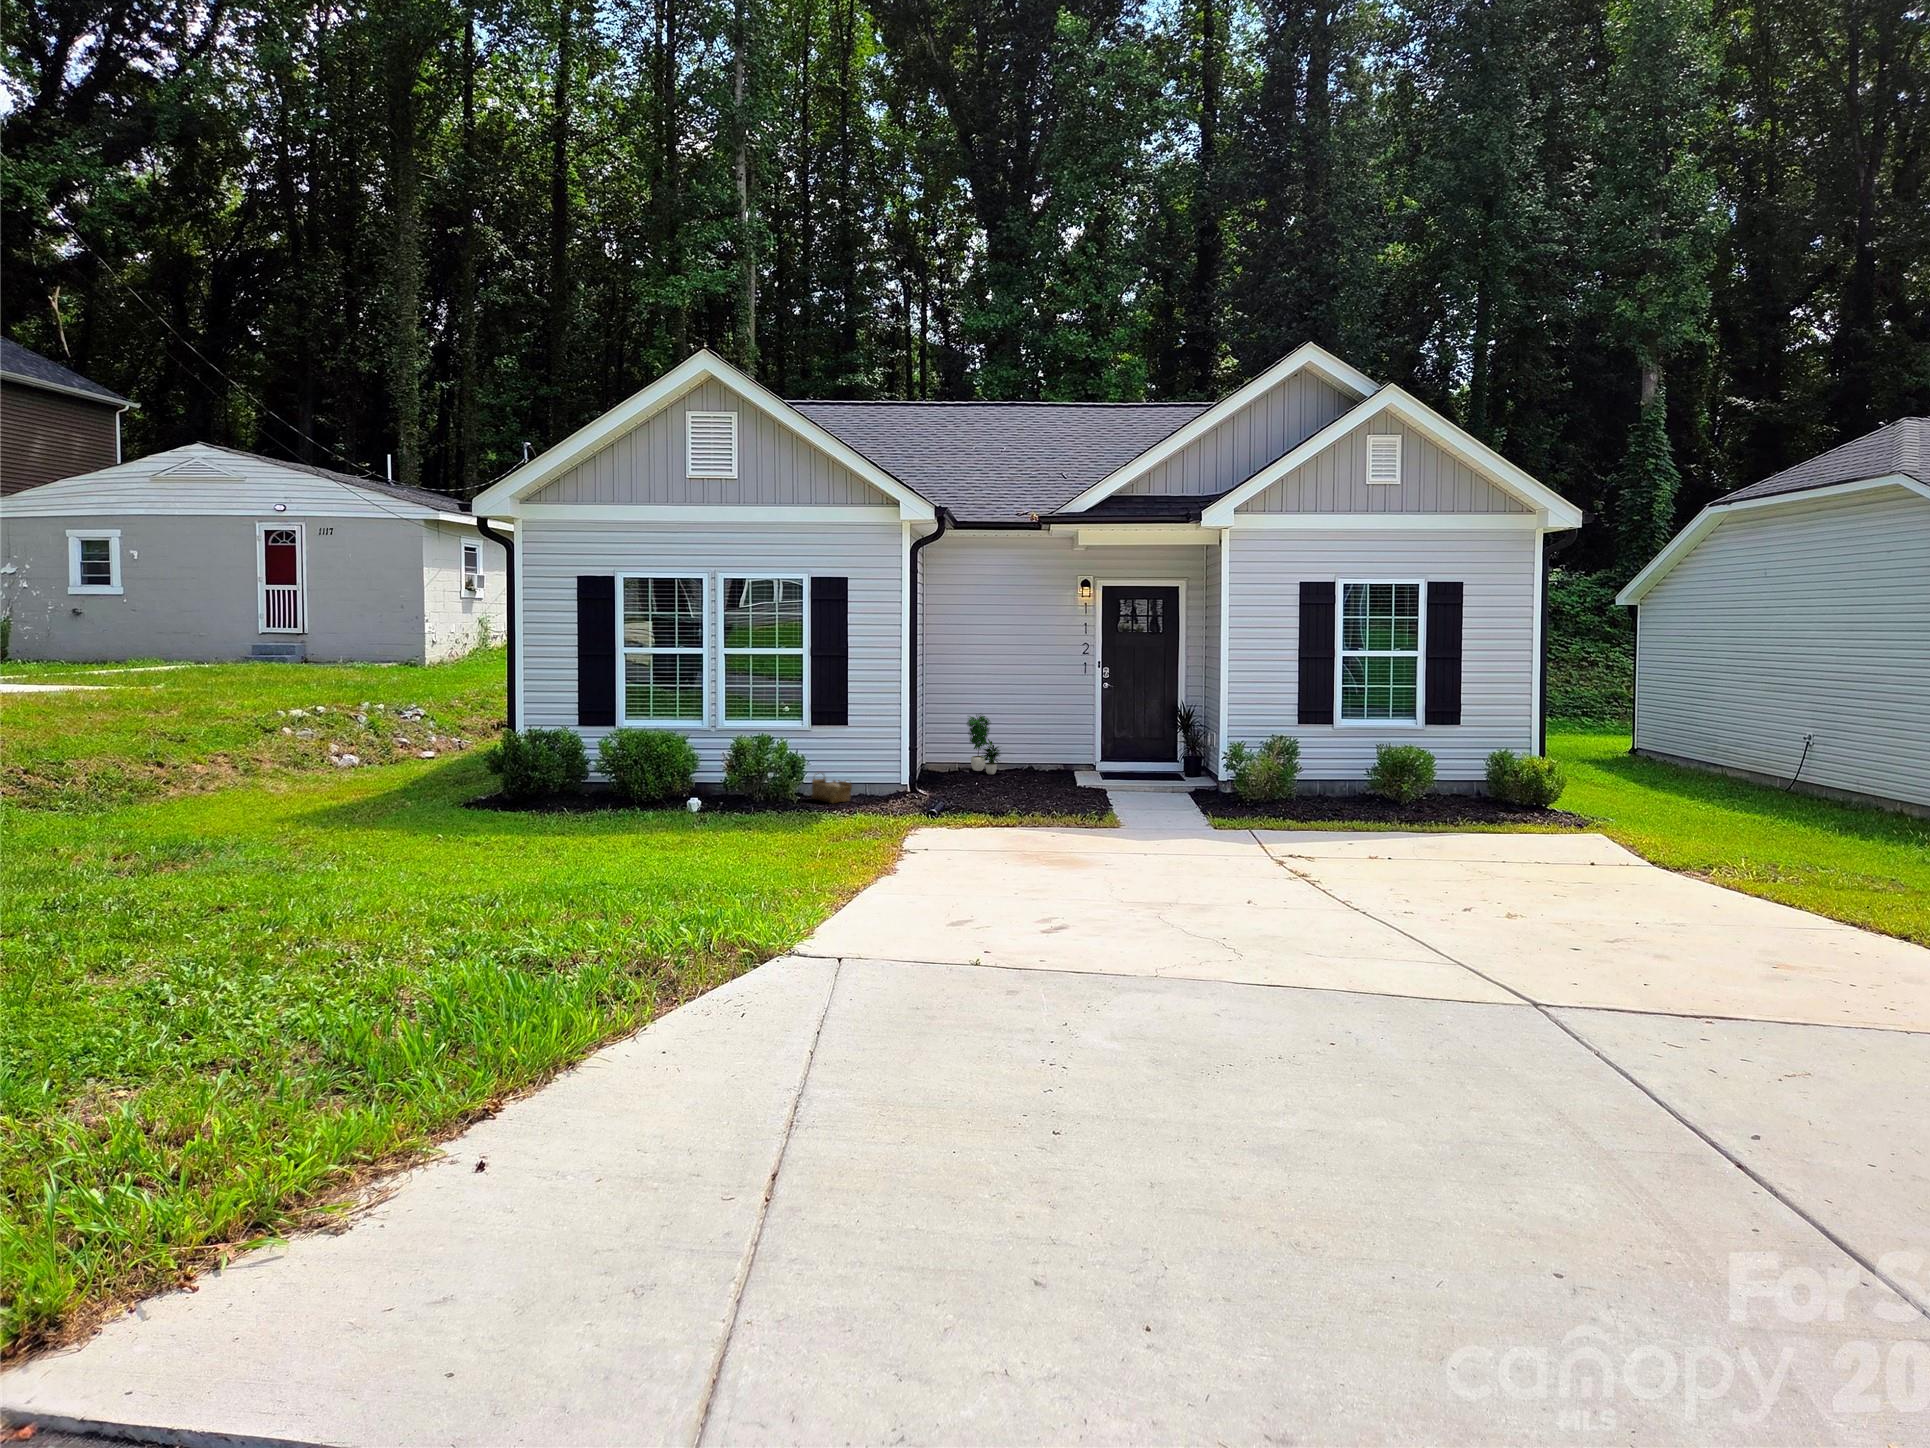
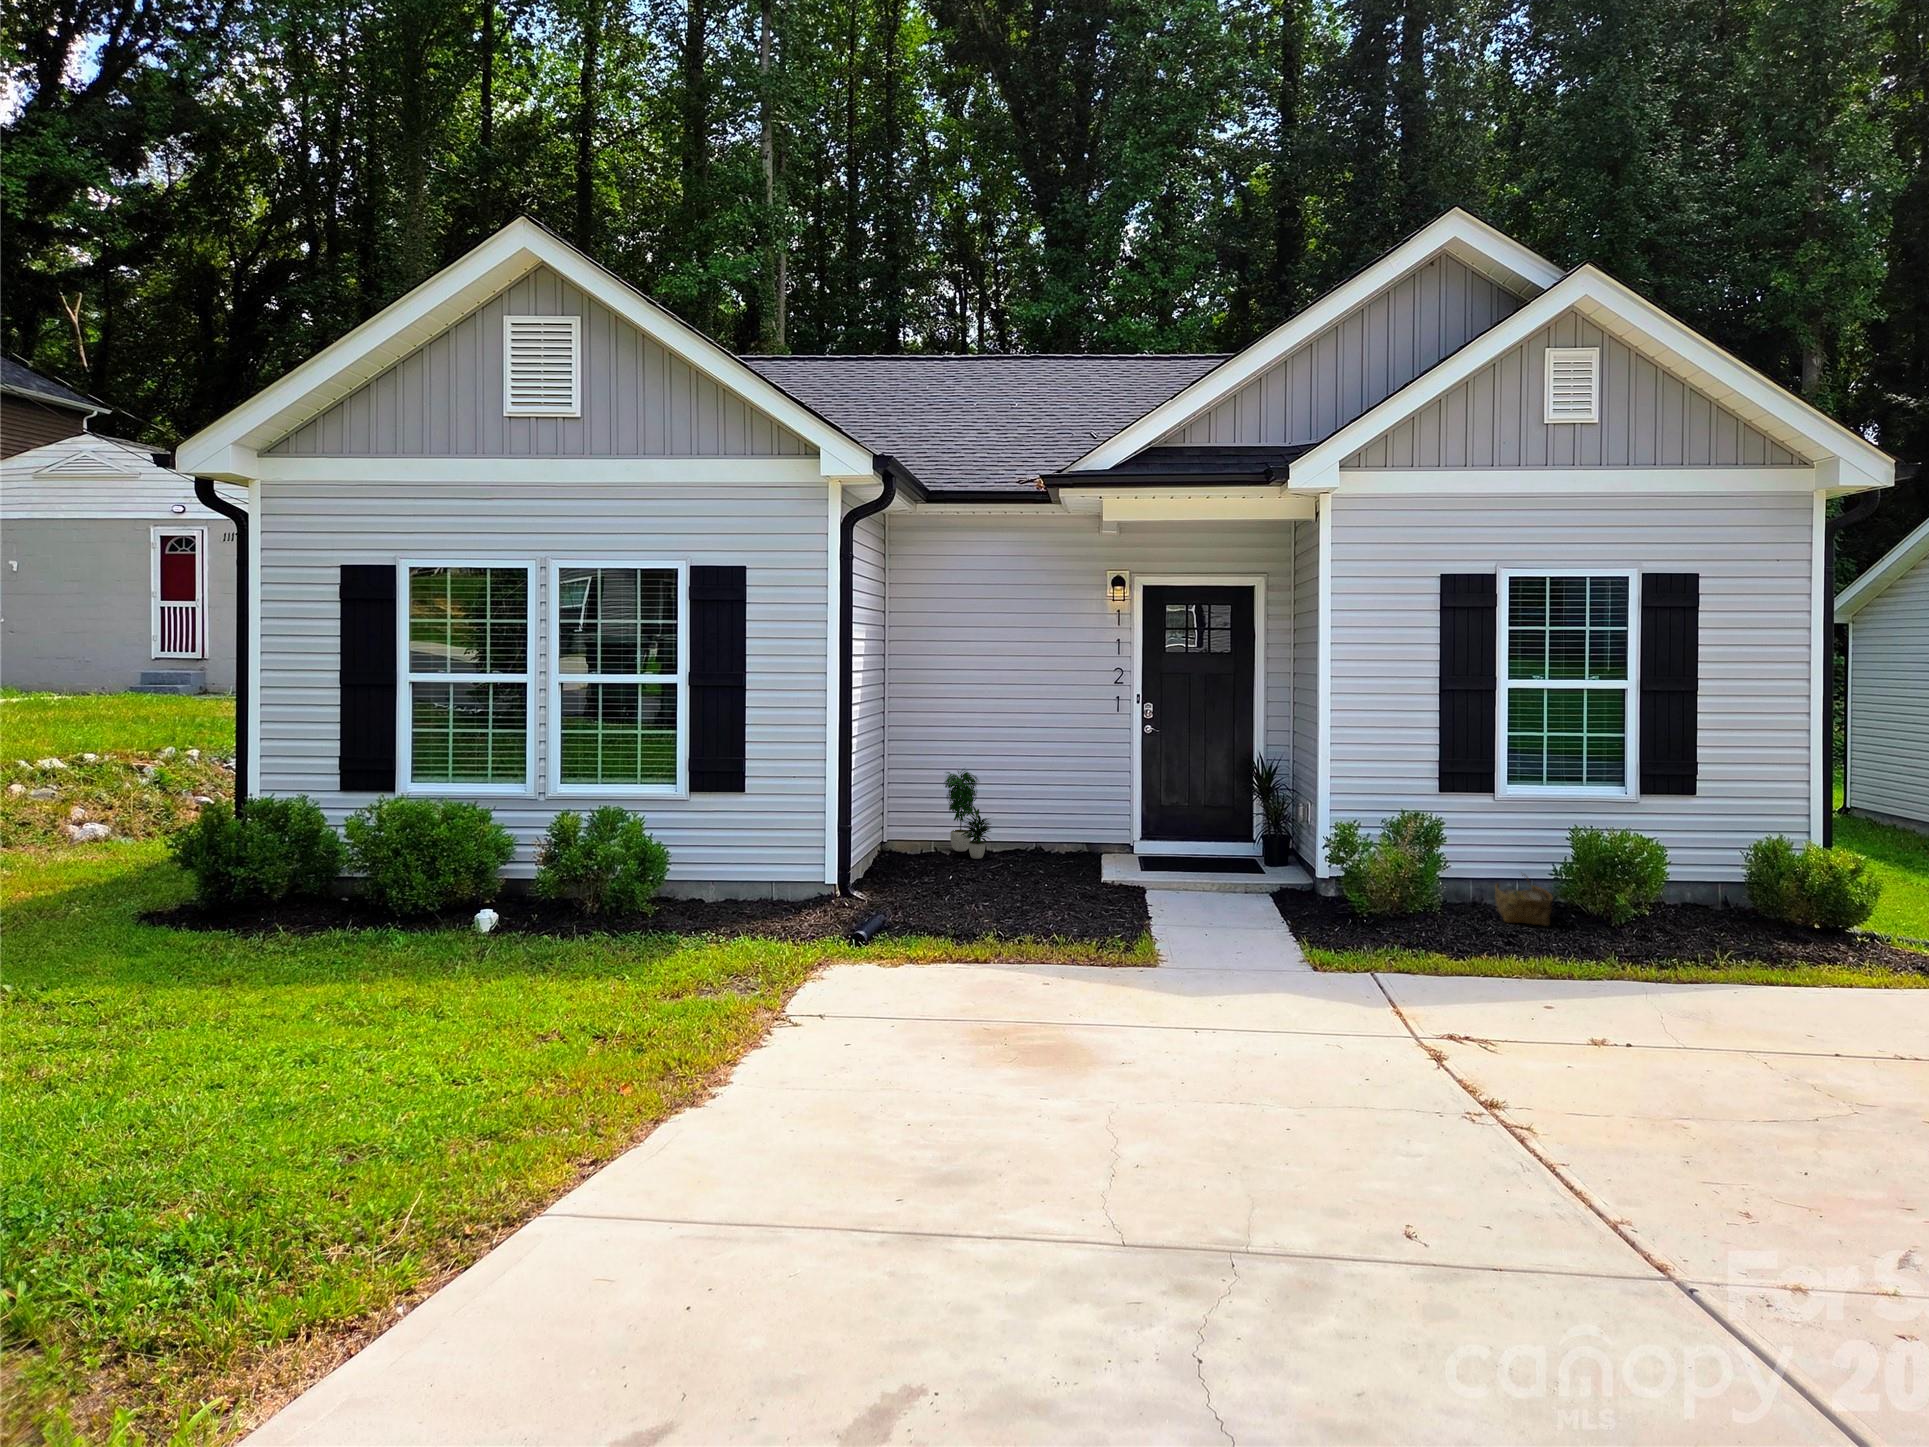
woven basket: present [811,773,852,803] -> present [1495,875,1553,926]

